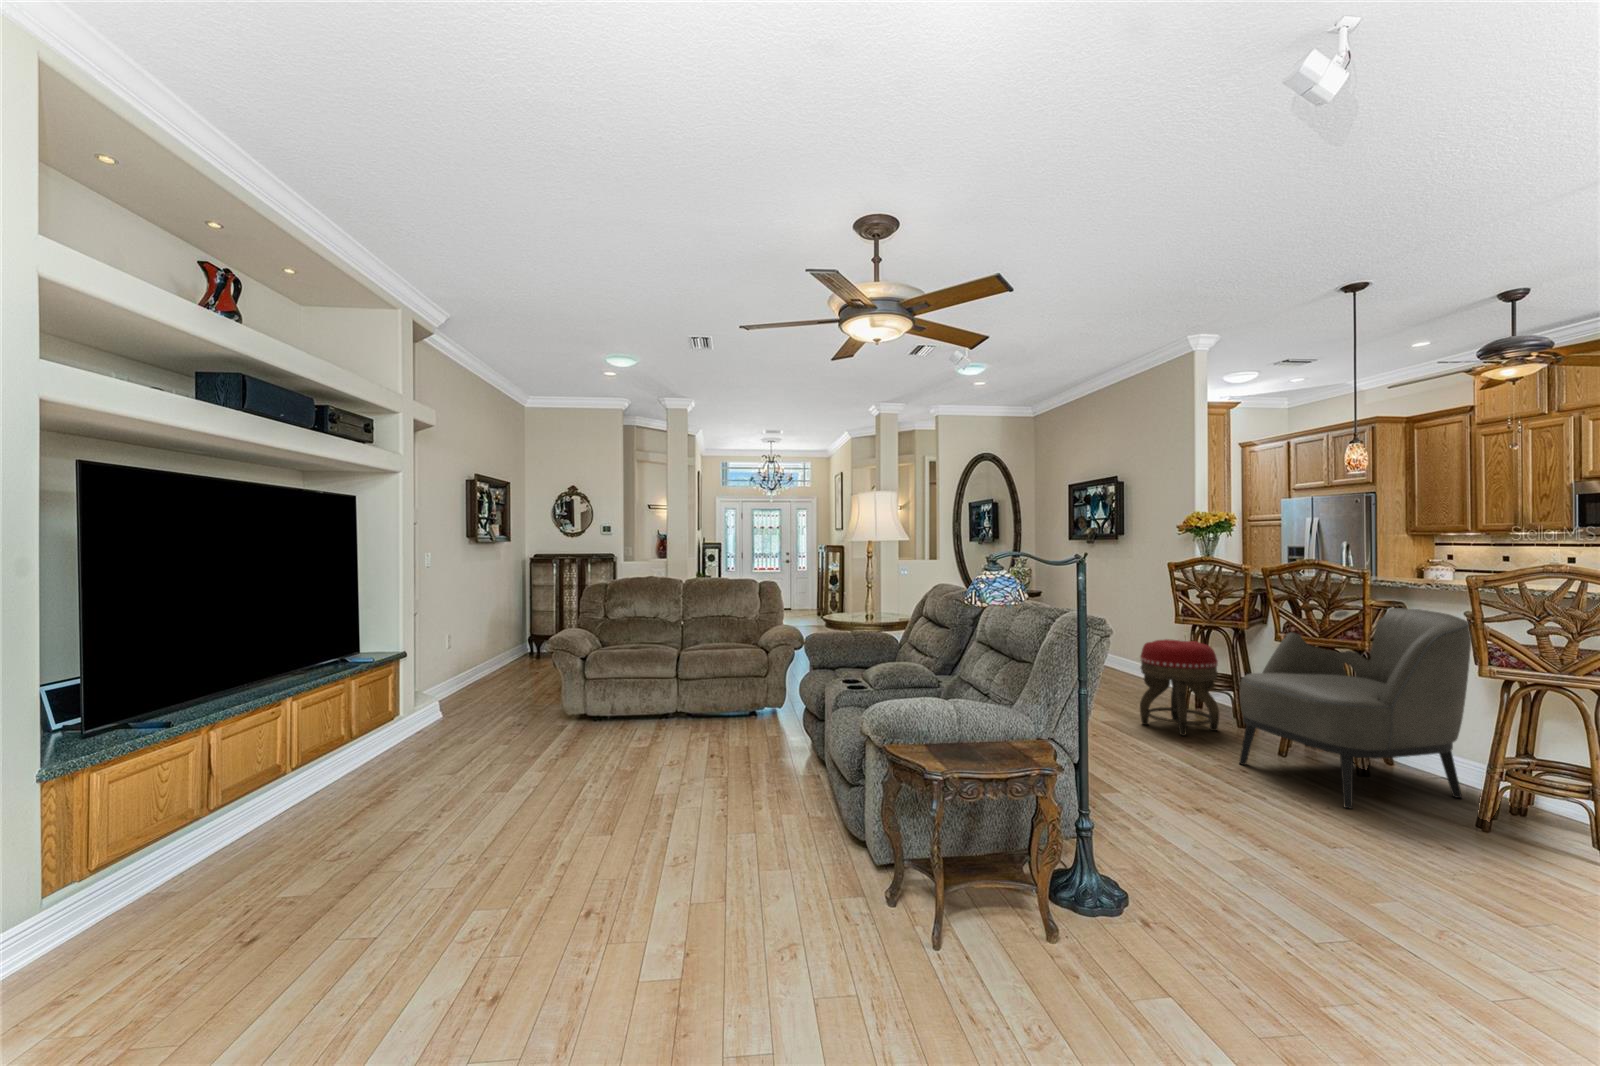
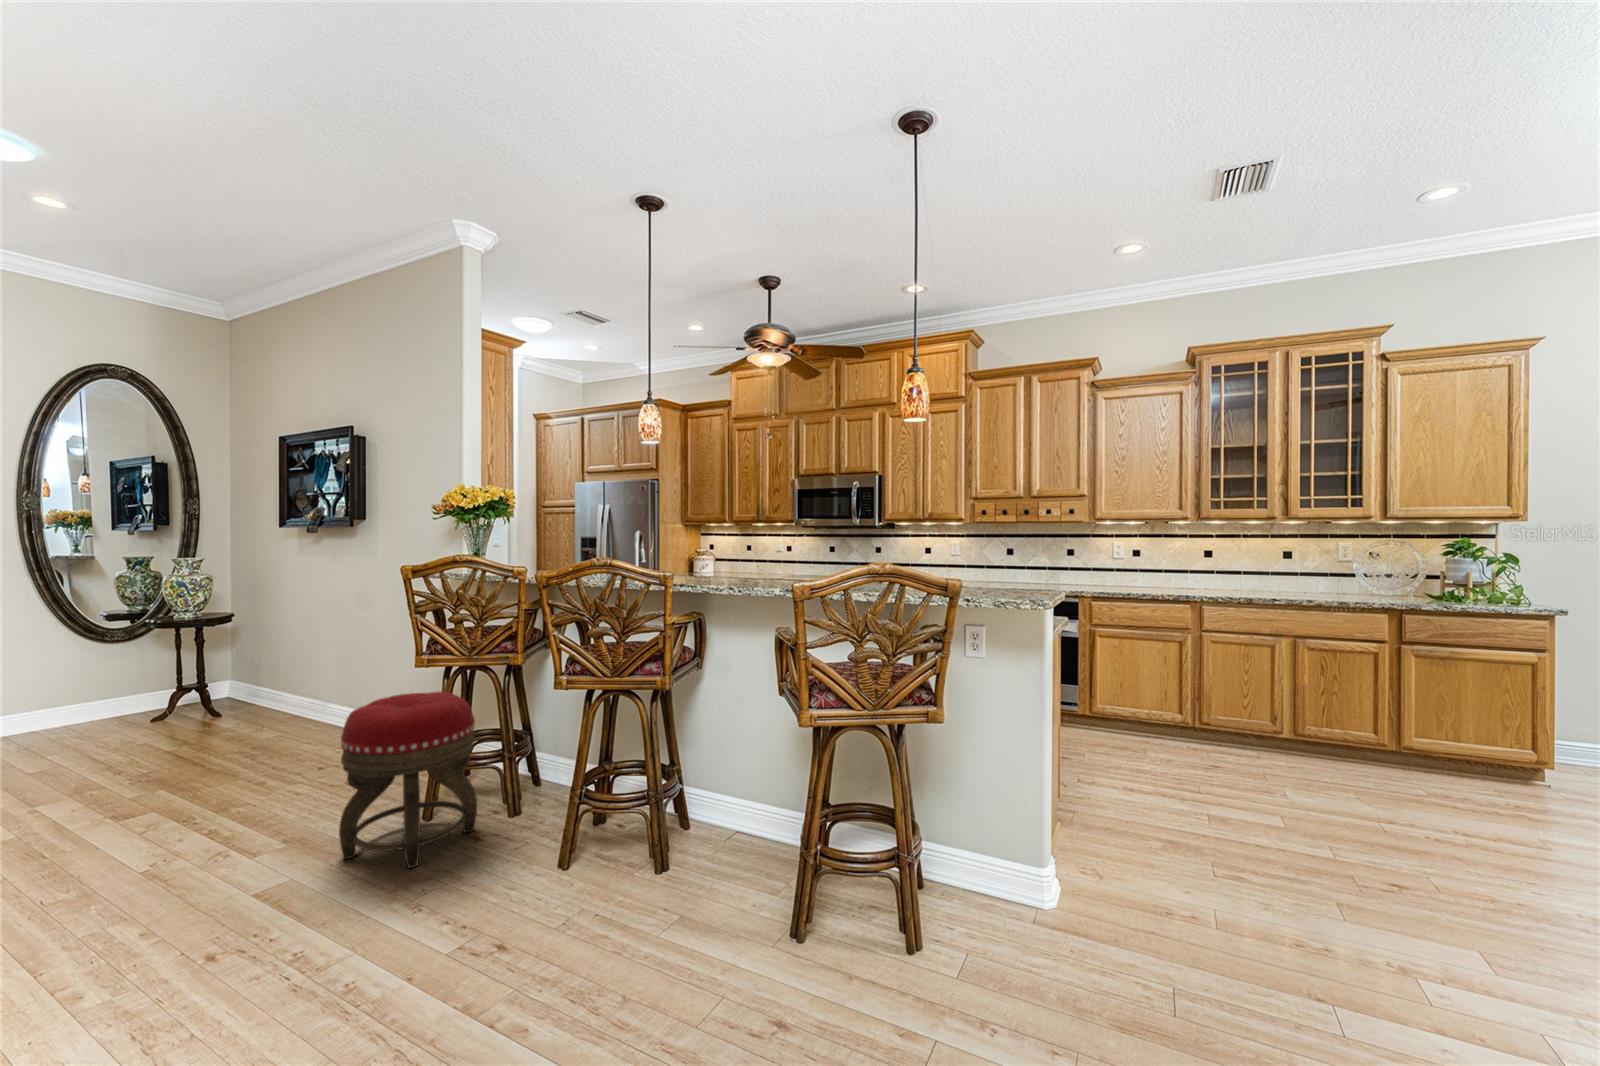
armchair: present [1239,608,1471,809] -> none [492,622,782,994]

